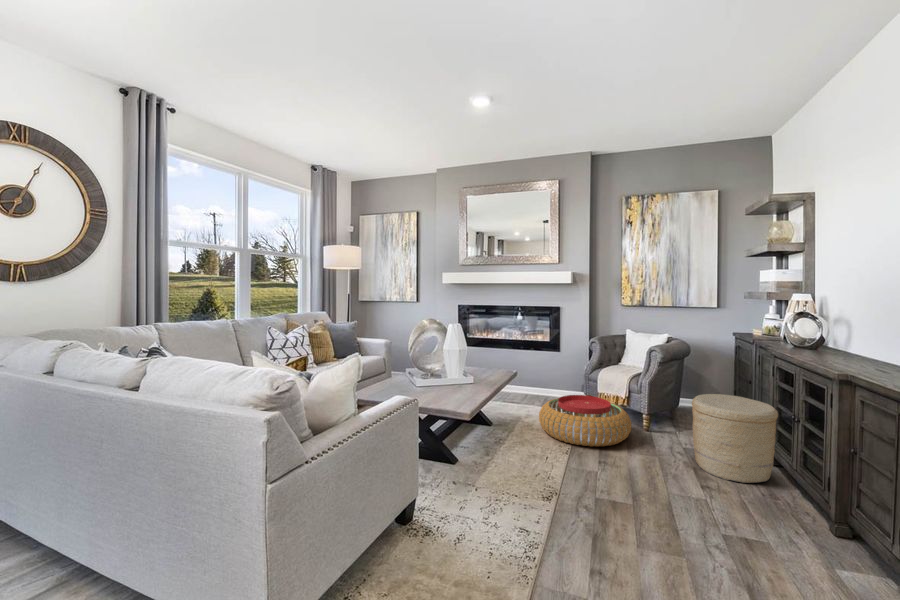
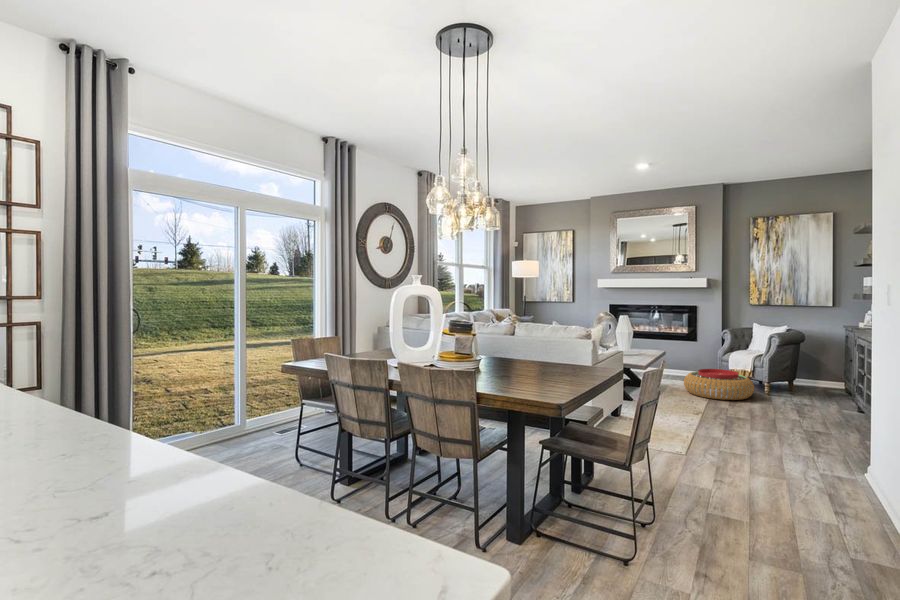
woven basket: present [692,394,778,483] -> none [796,364,856,417]

